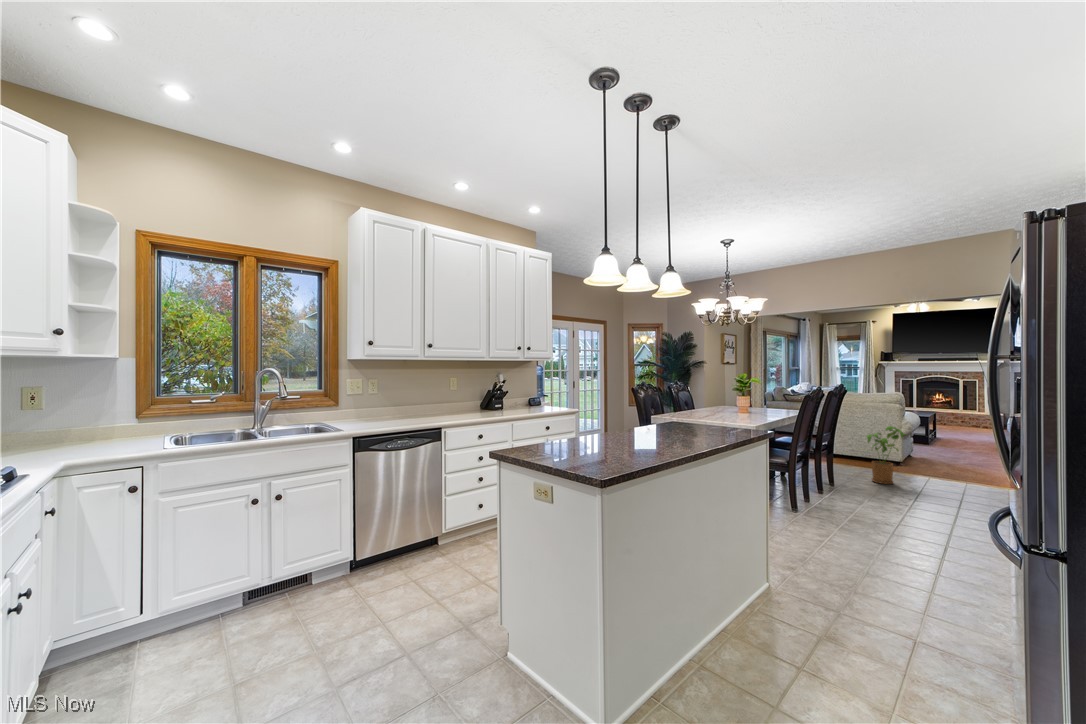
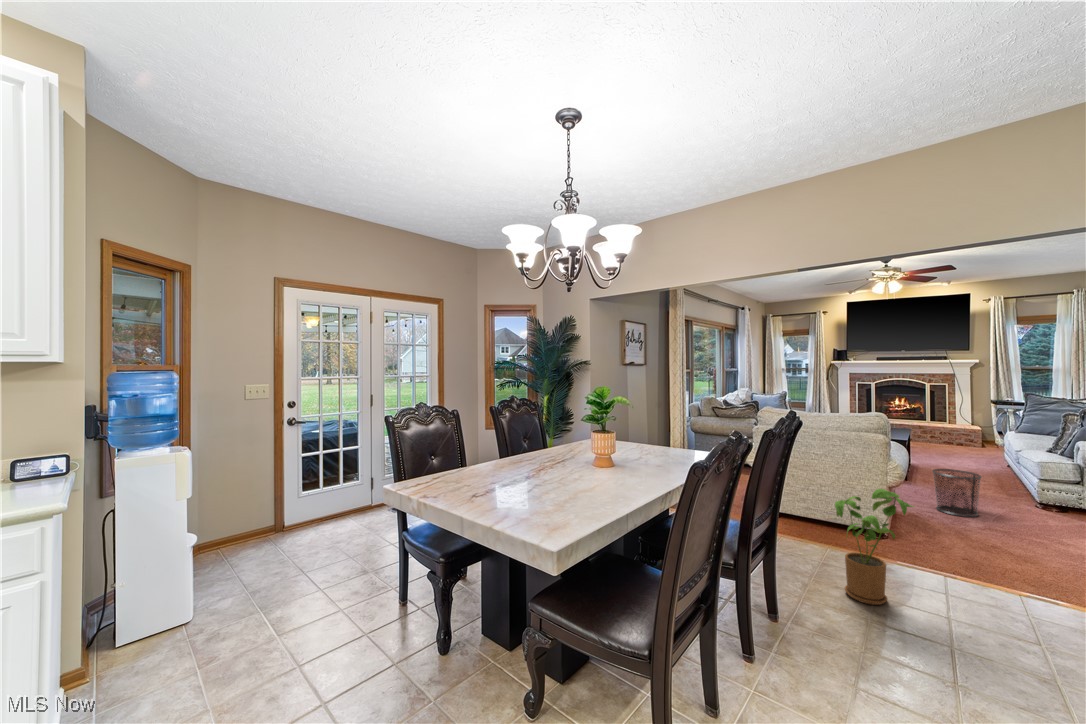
waste bin: none [940,431,972,460] -> present [932,469,981,517]

